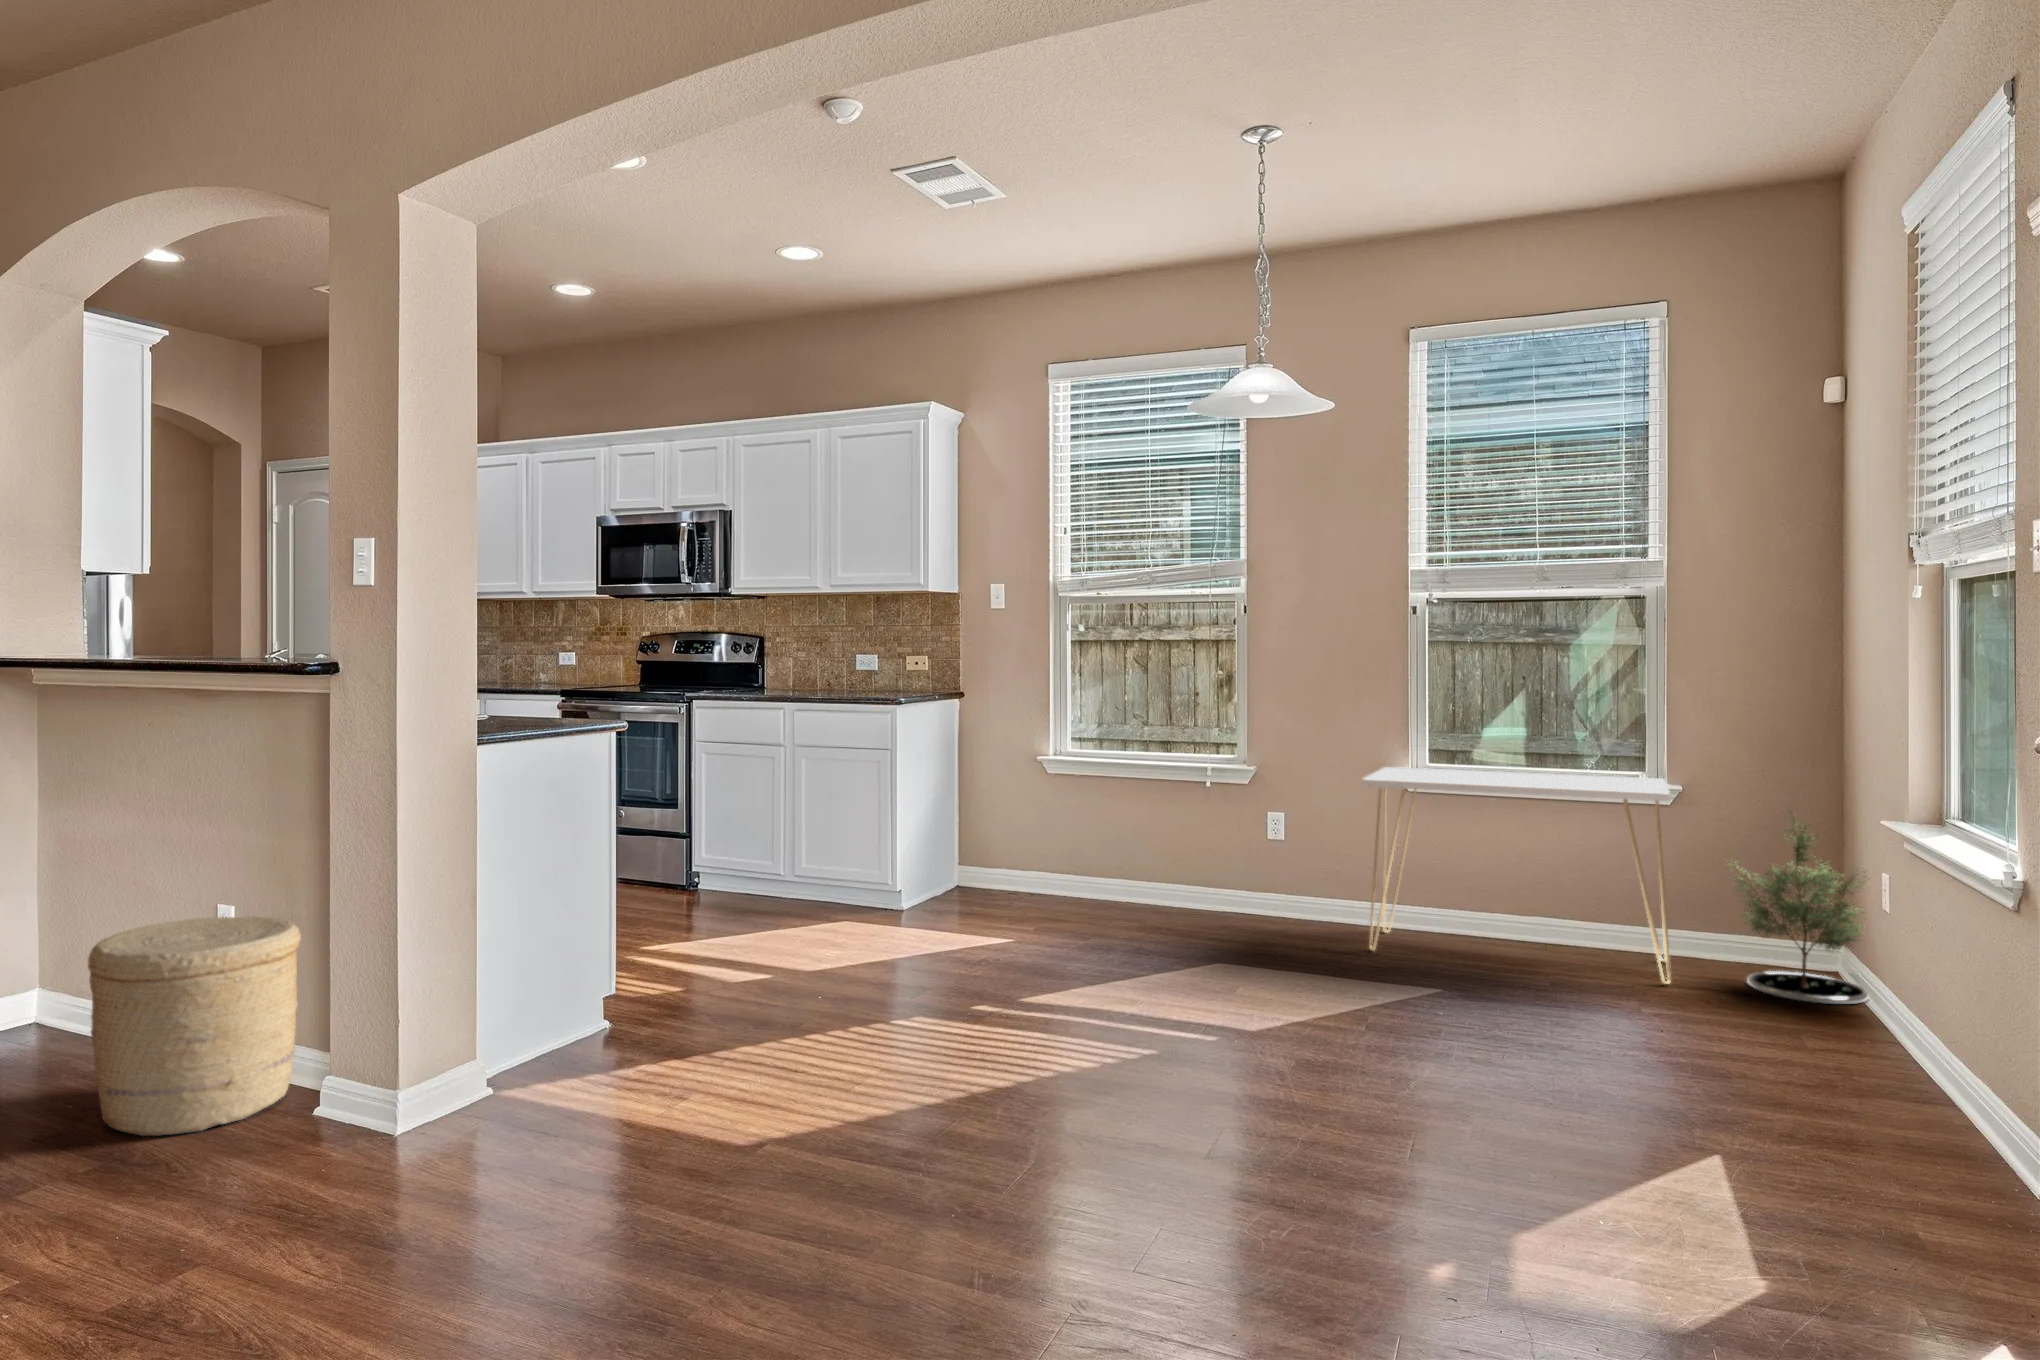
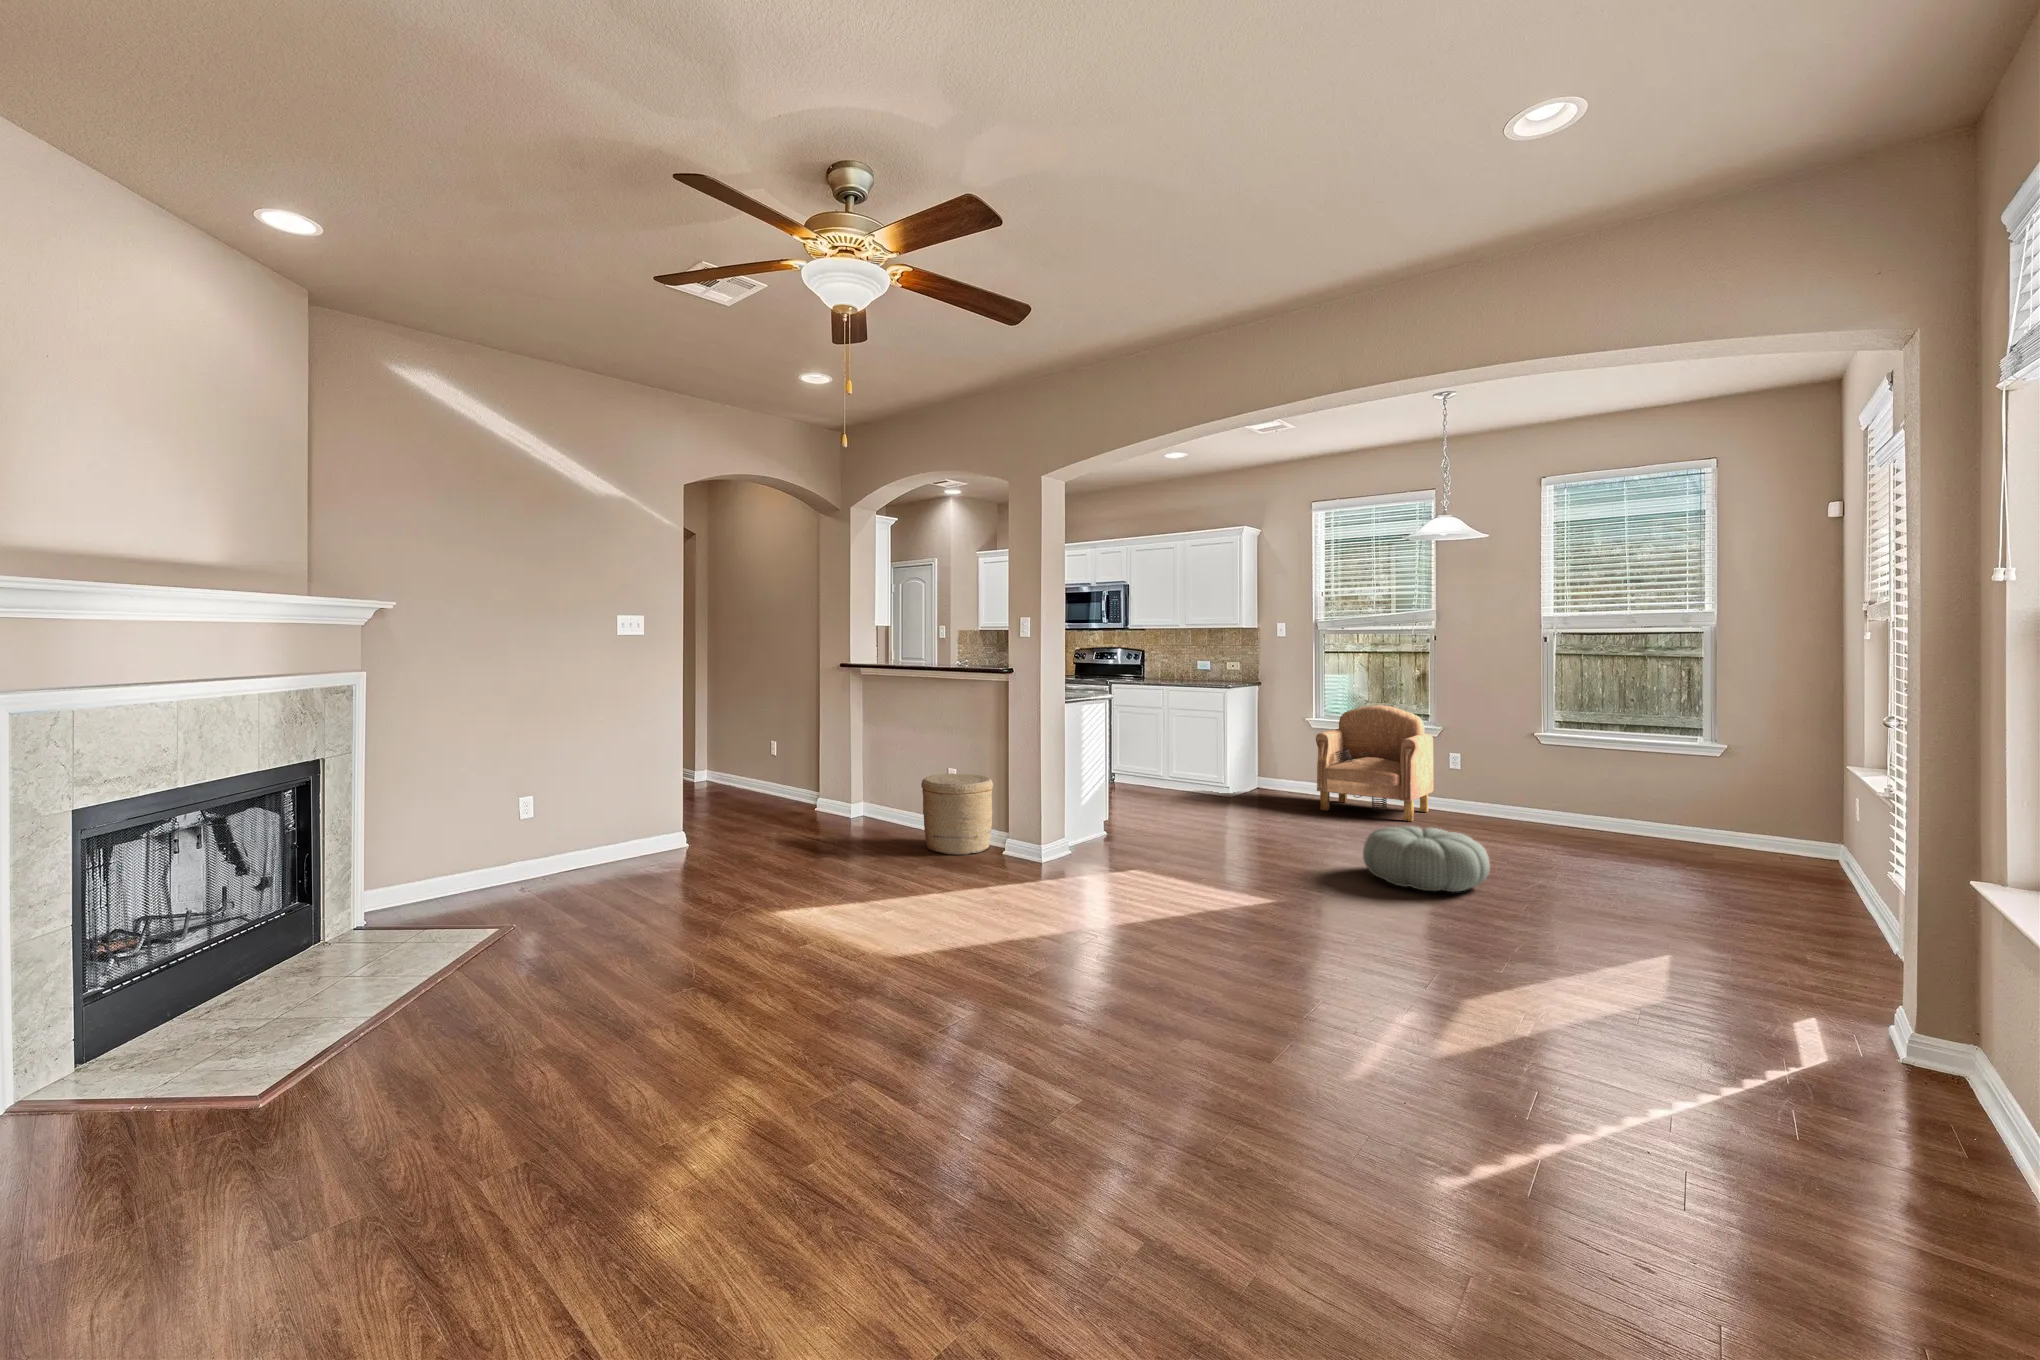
armchair: none [1049,728,1245,941] -> present [1316,705,1434,822]
console table: present [1362,767,1671,984] -> none [1504,730,1706,857]
potted tree: present [1730,811,1870,1004] -> none [1739,761,1837,873]
pouf: none [1125,979,1370,1134] -> present [1363,826,1490,892]

